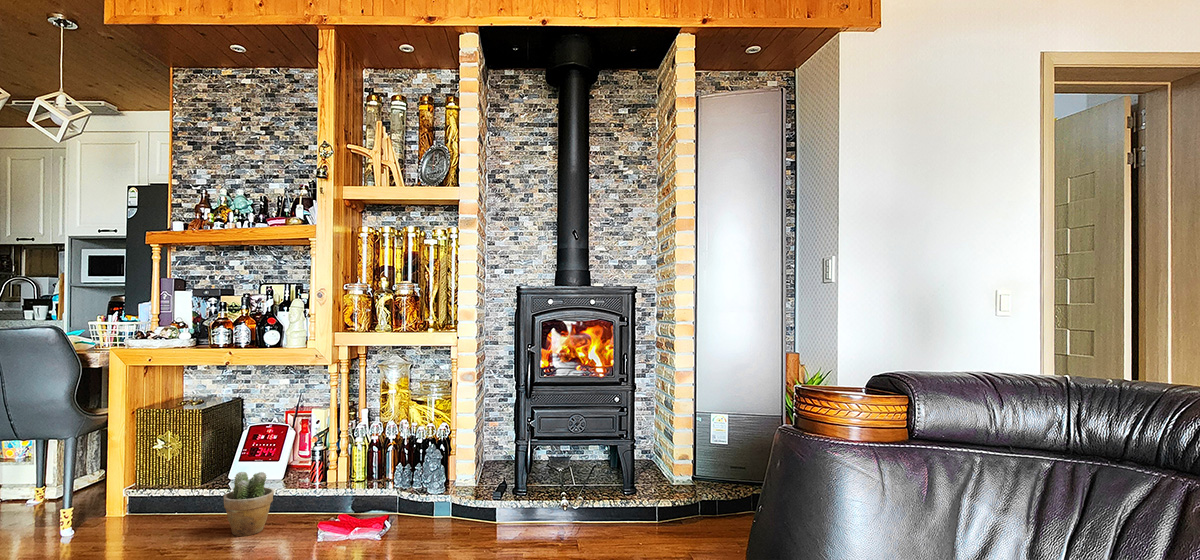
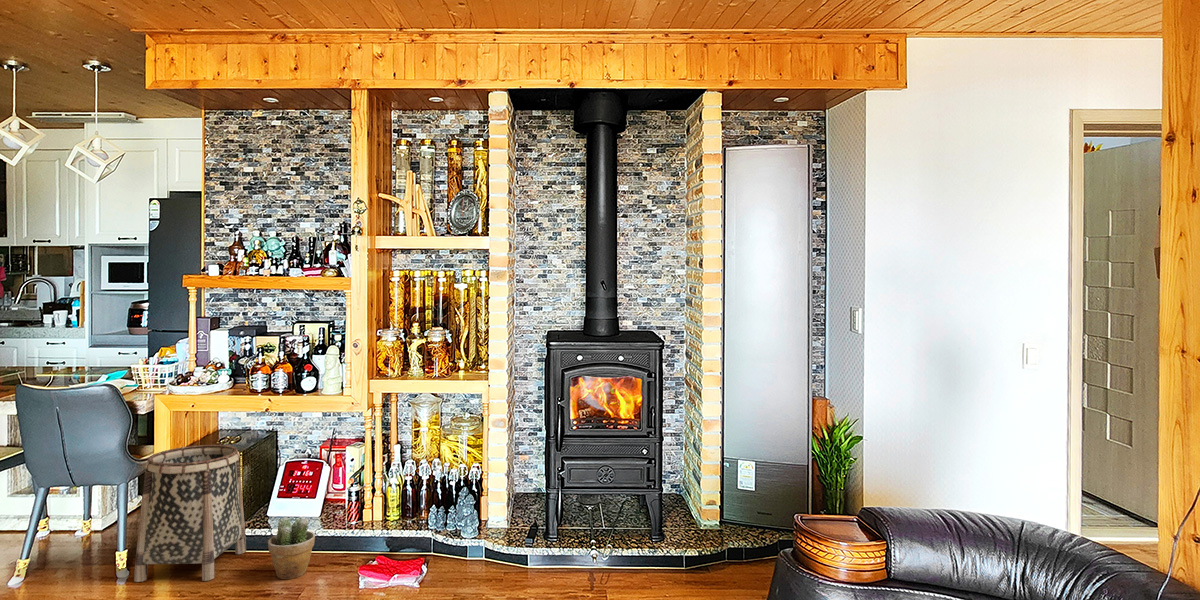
basket: none [80,401,202,540] -> present [134,445,246,582]

